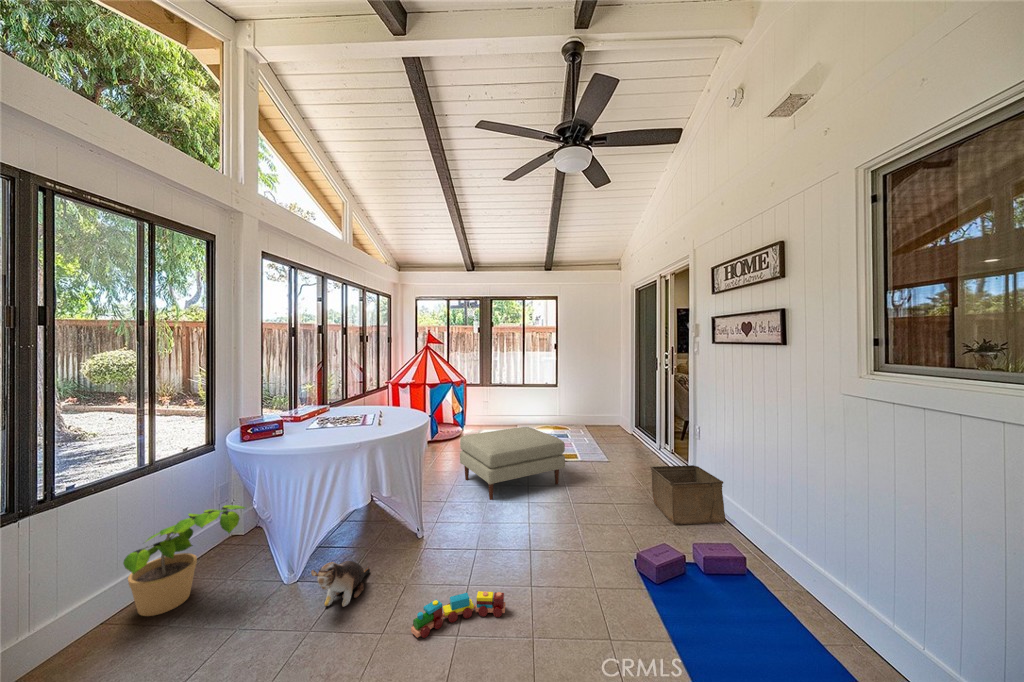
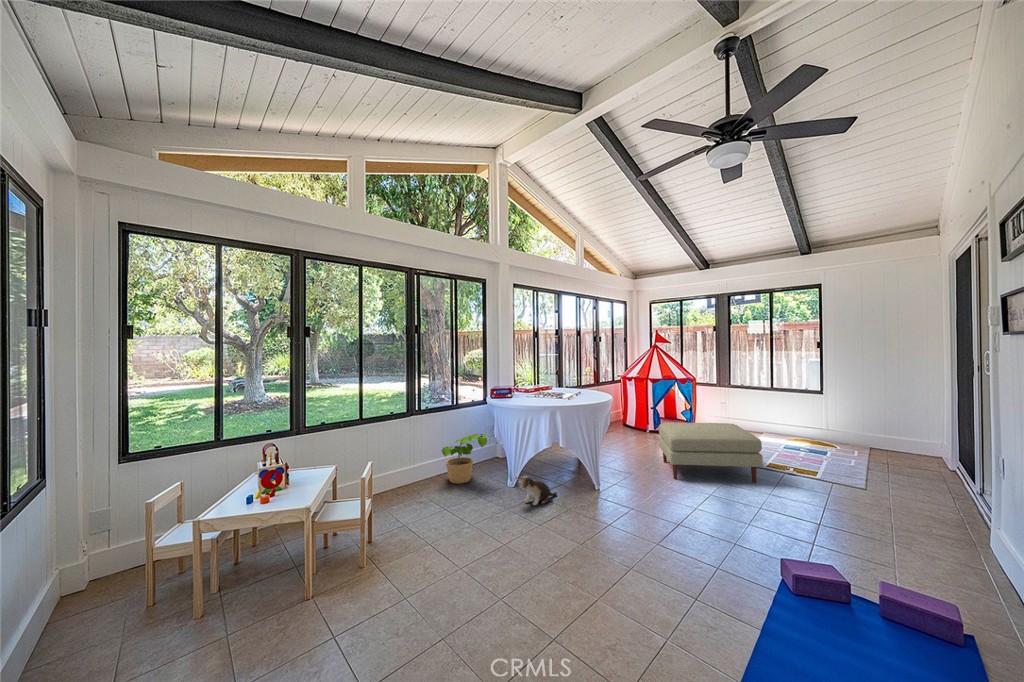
storage bin: present [650,465,726,525] -> none [860,479,960,563]
toy train: present [411,591,506,638] -> none [561,514,629,540]

